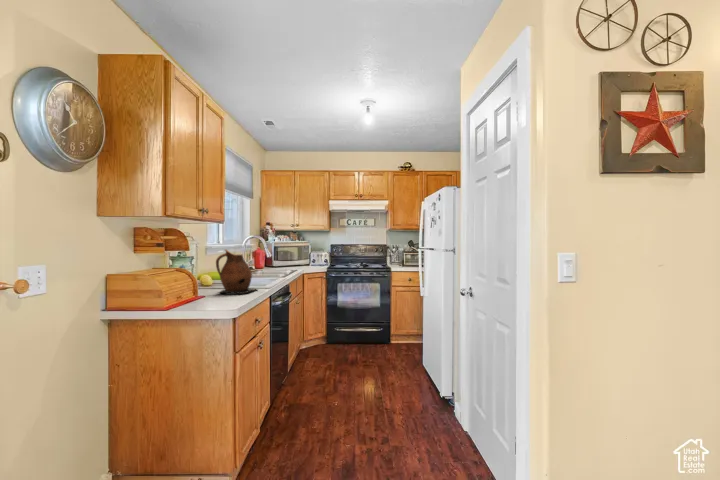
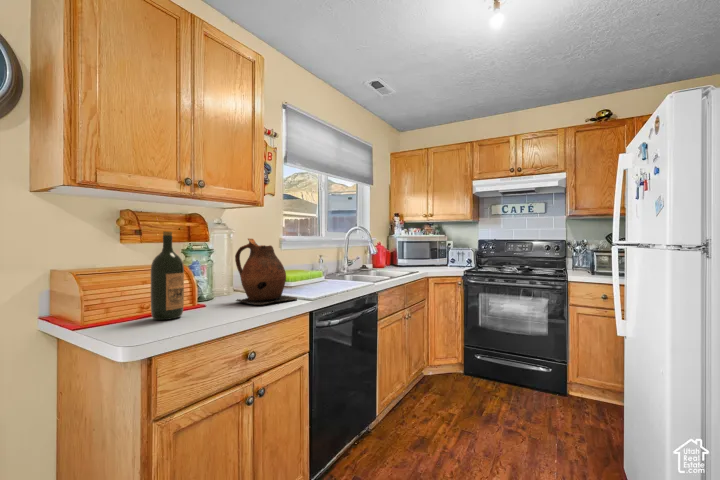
wine bottle: none [193,248,214,304] -> present [151,231,184,320]

